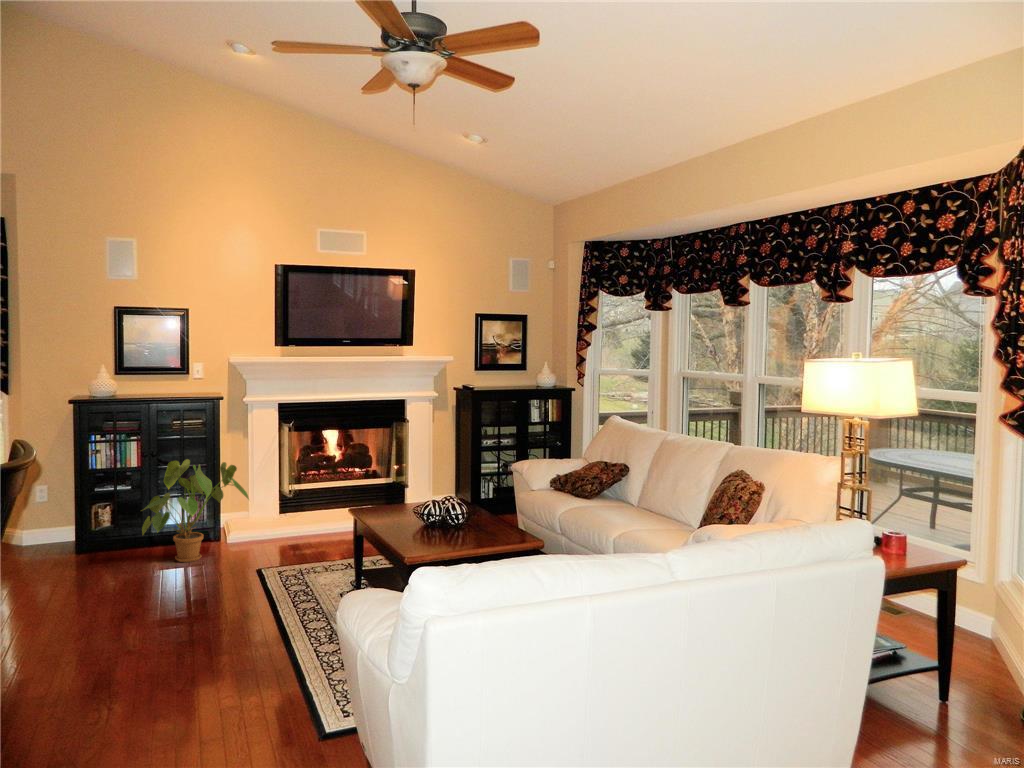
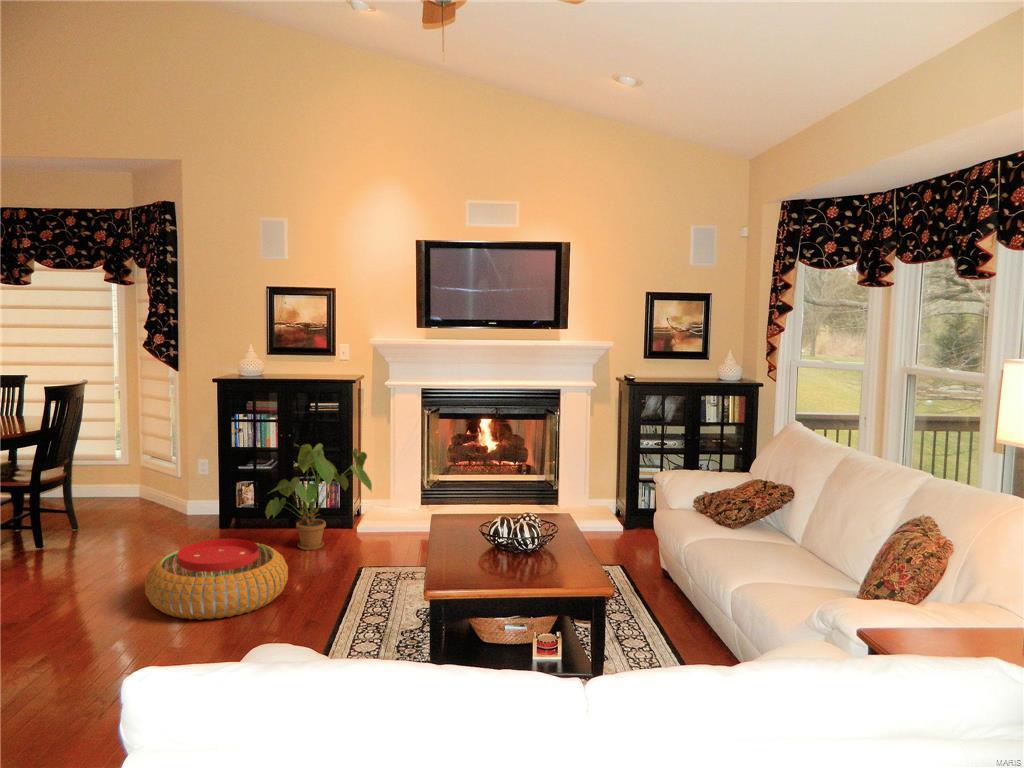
pouf: none [57,551,201,627] -> present [145,538,288,620]

